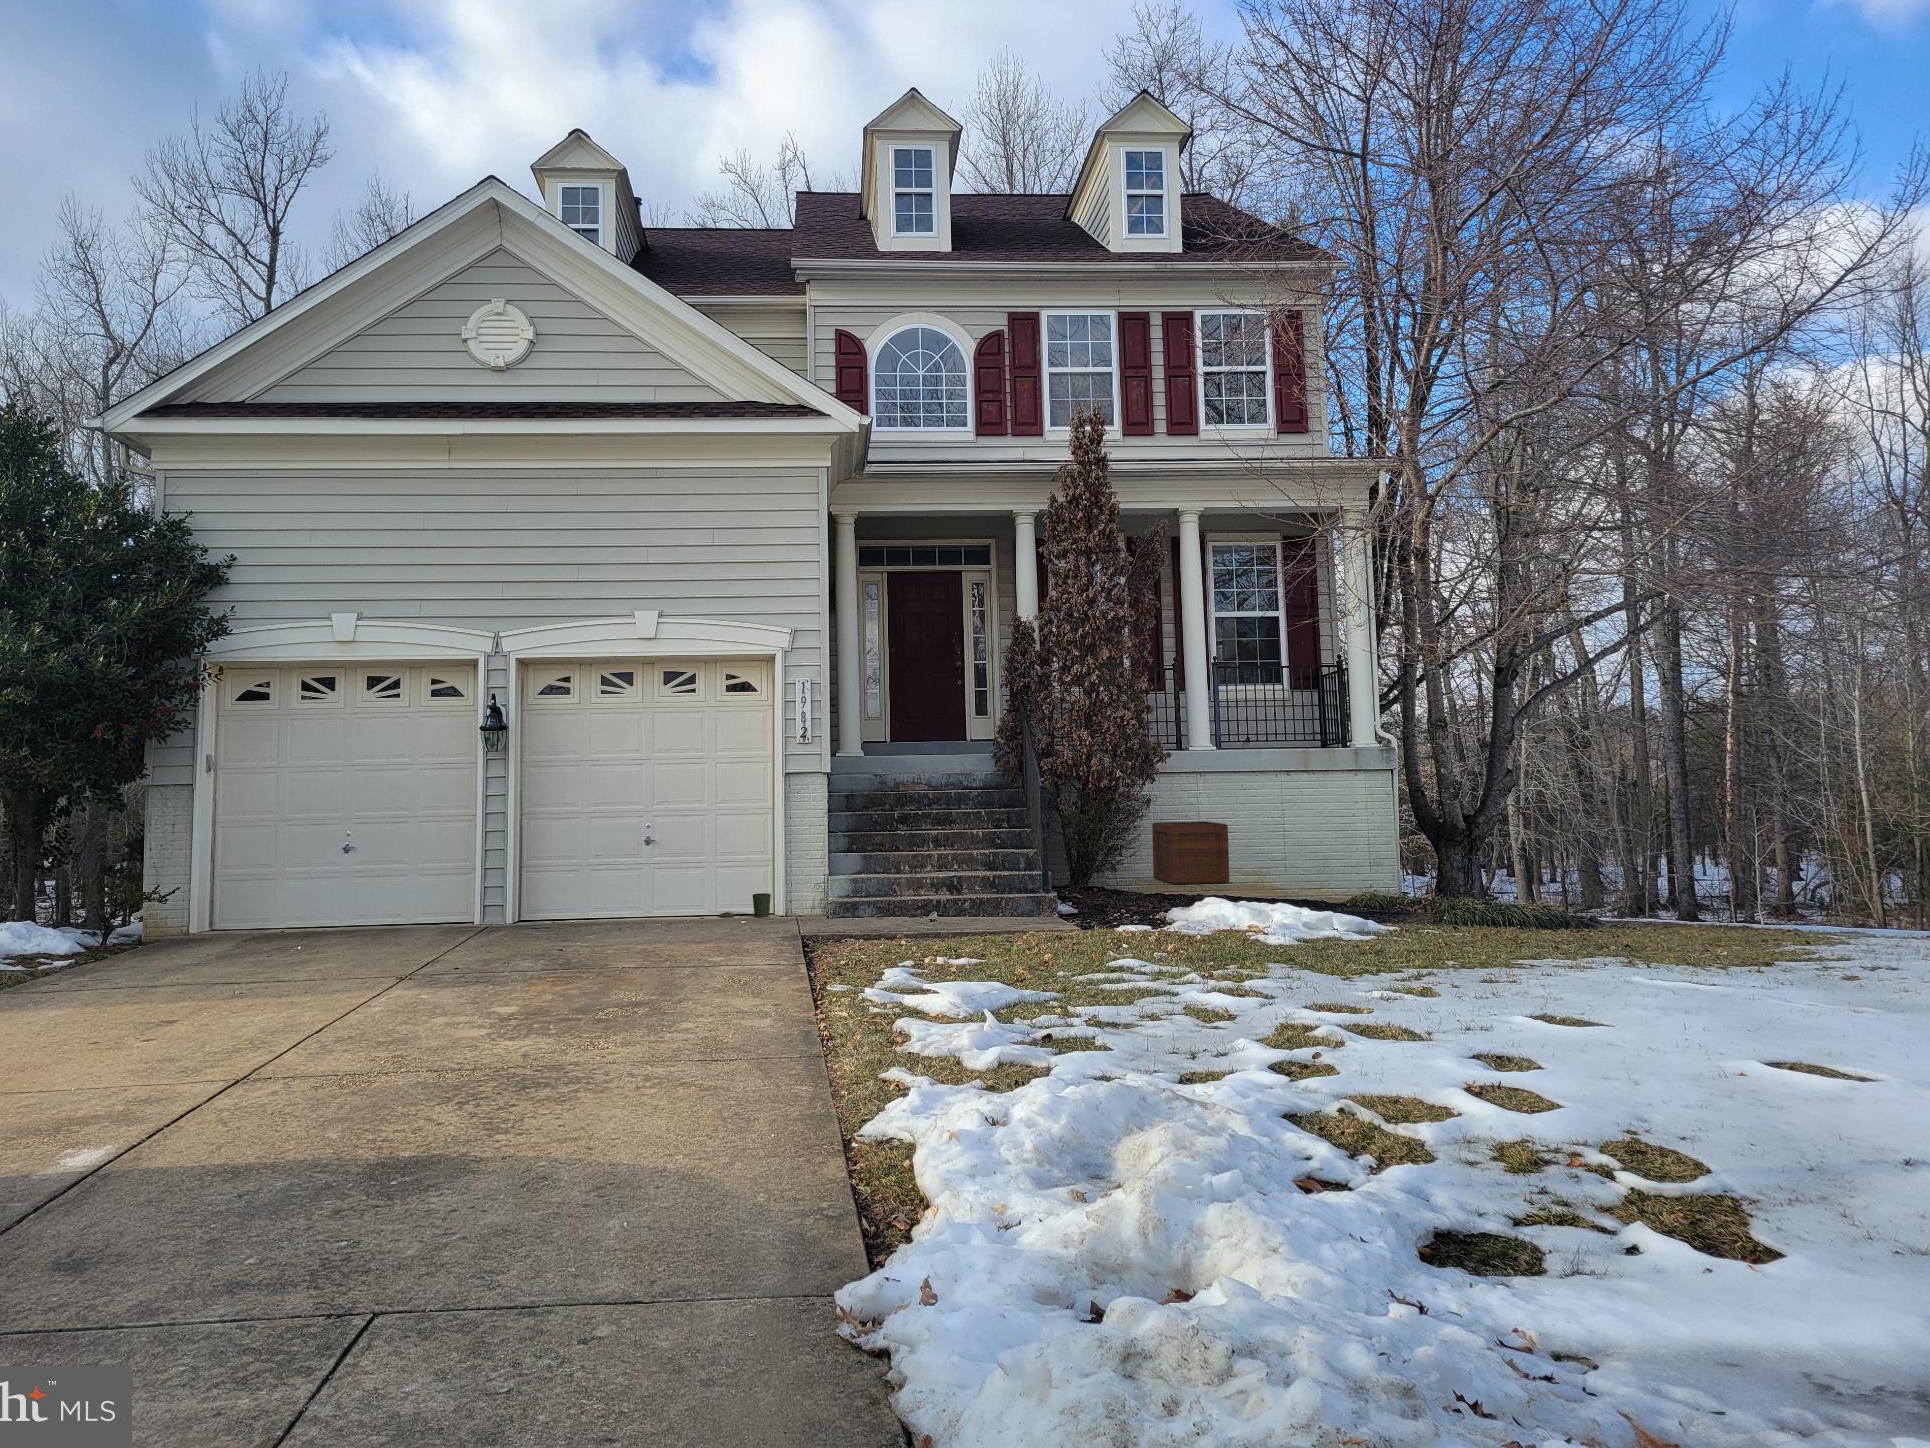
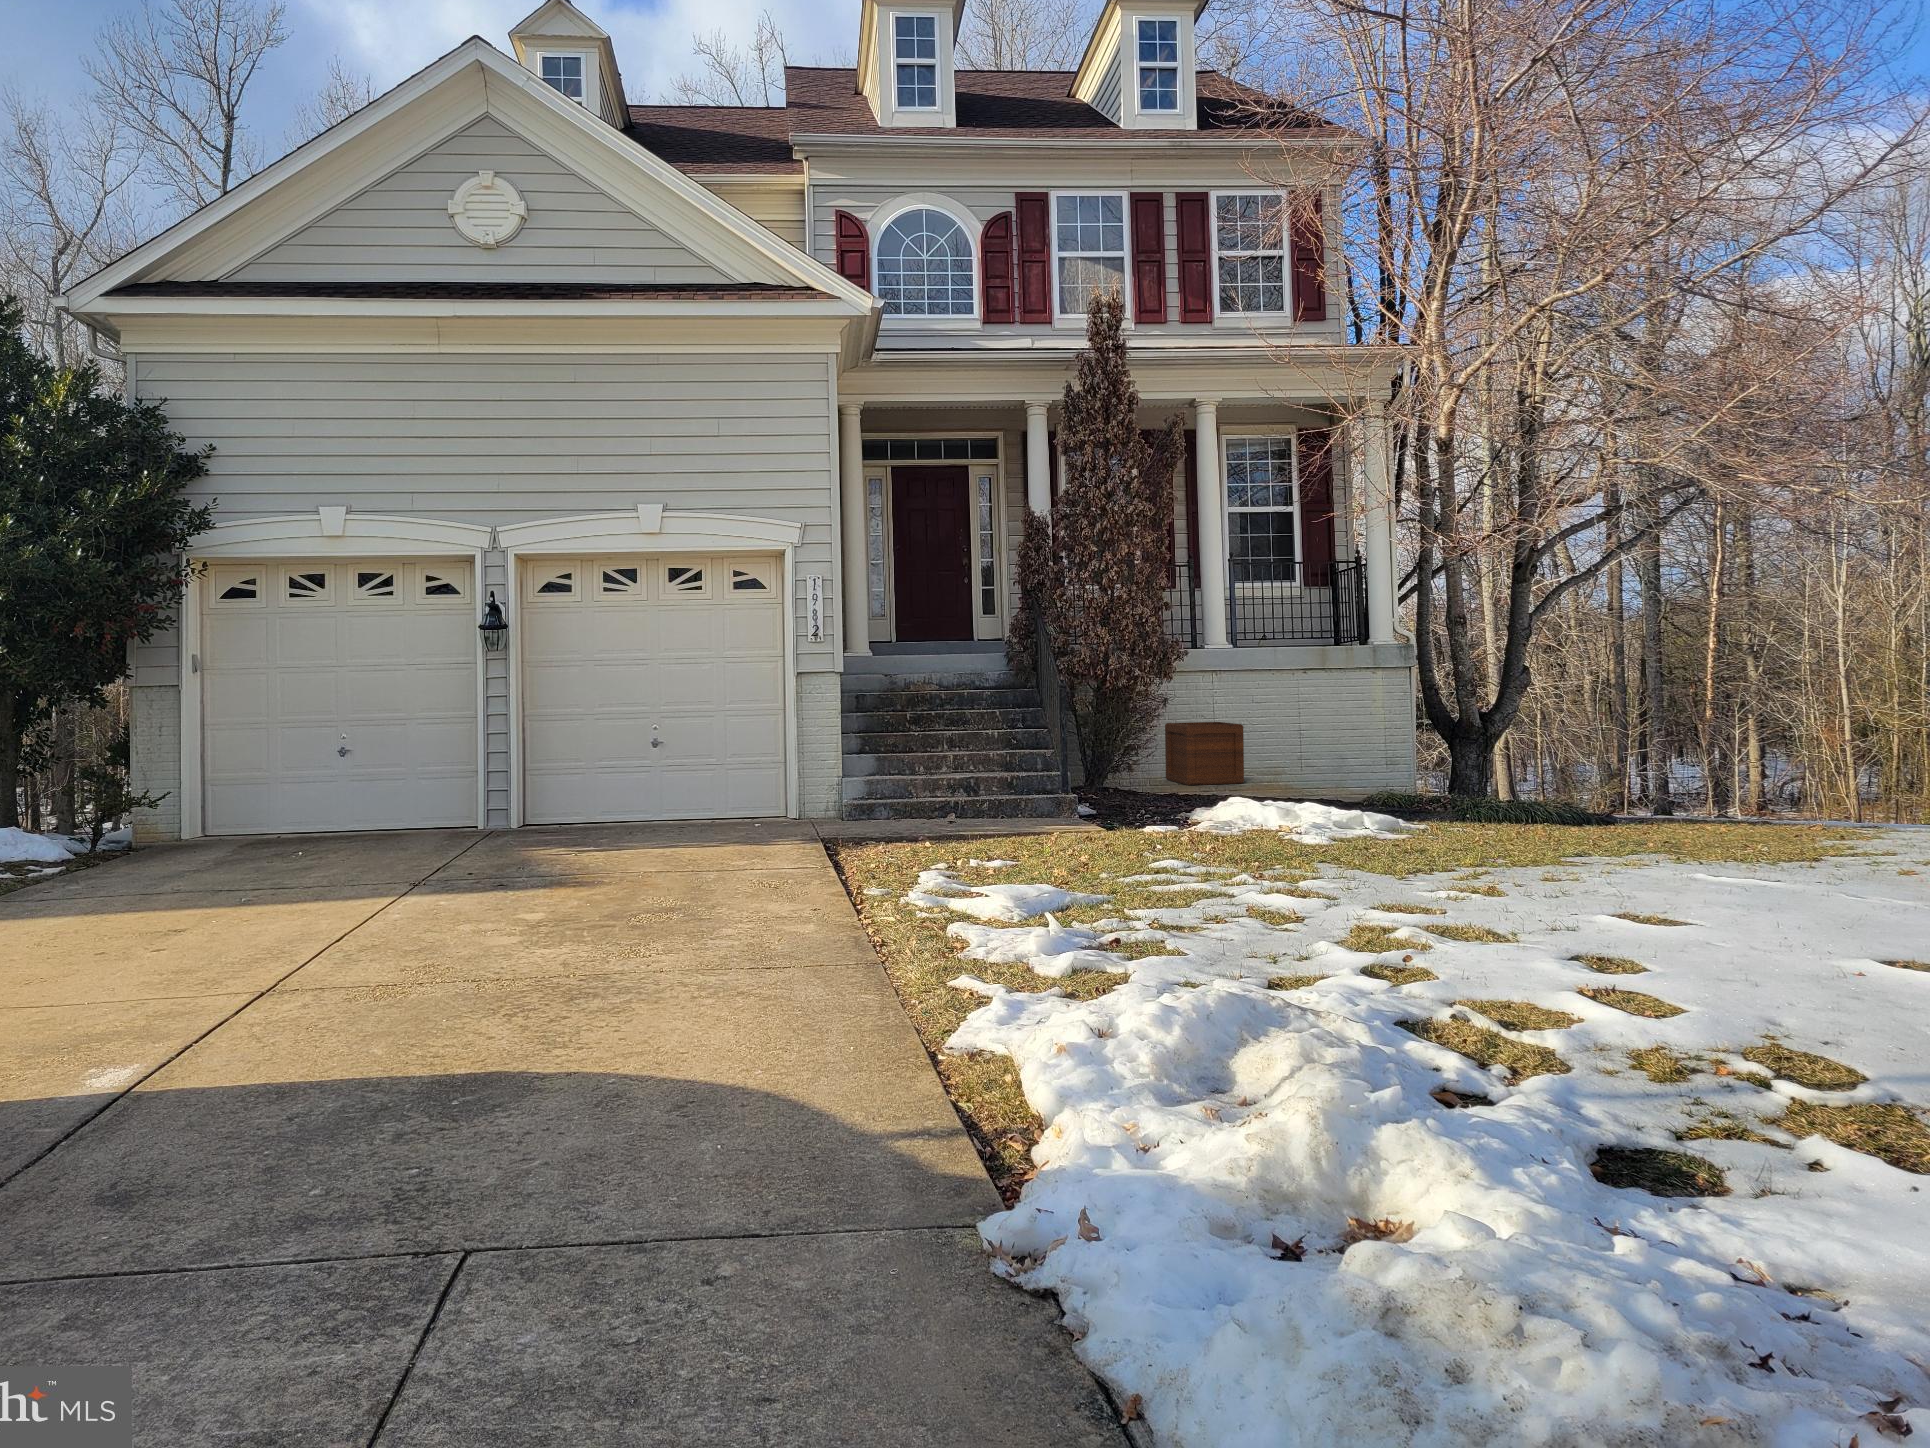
trash can: present [719,893,771,917] -> none [732,796,786,821]

